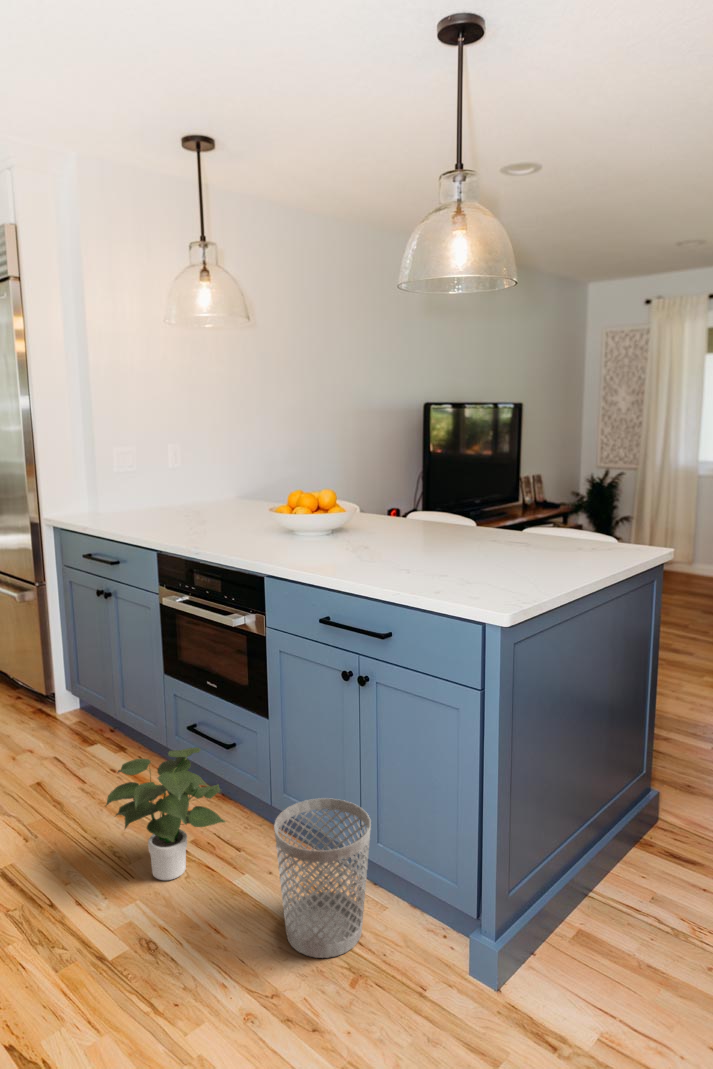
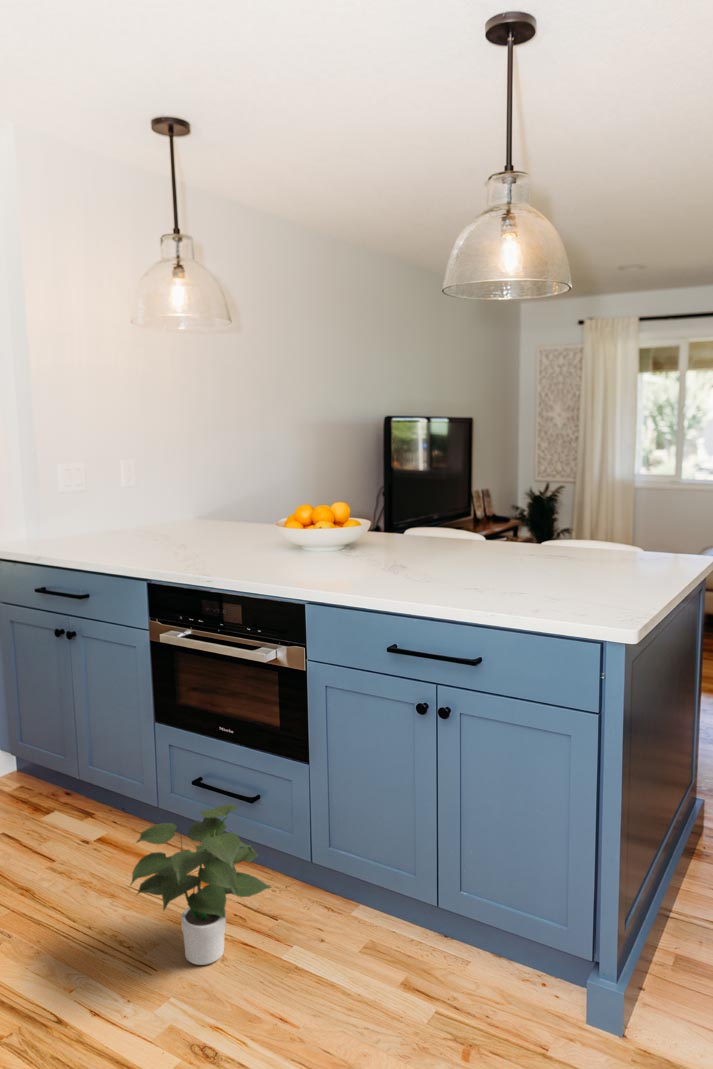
wastebasket: present [274,798,371,958] -> none [357,847,466,1031]

